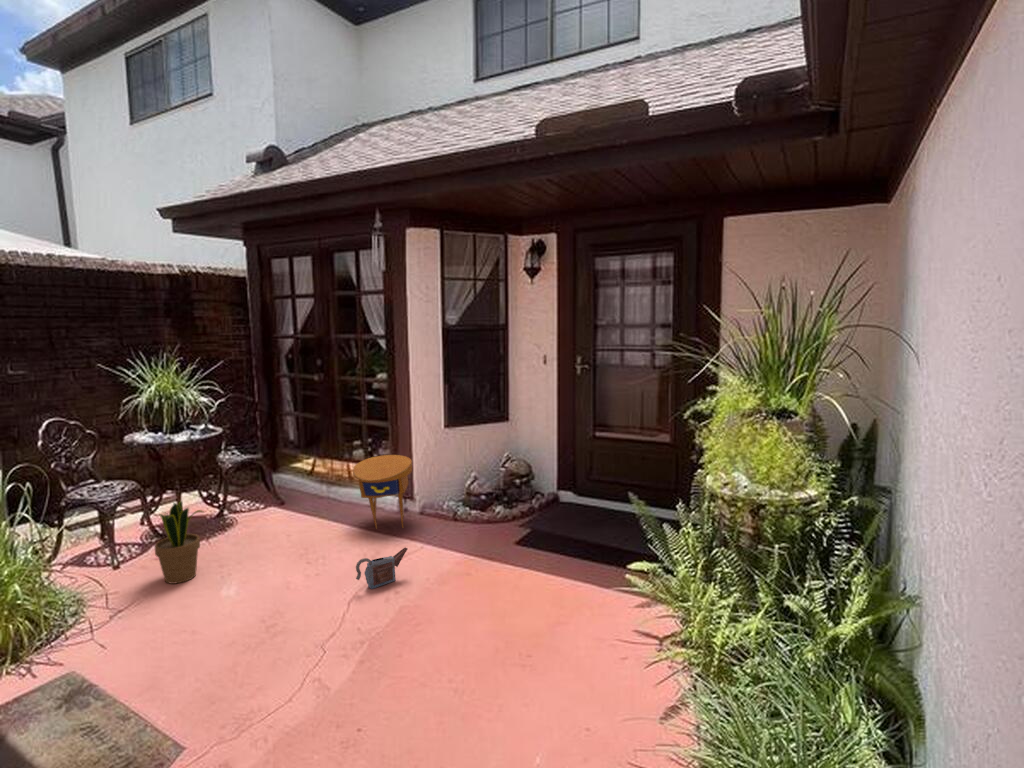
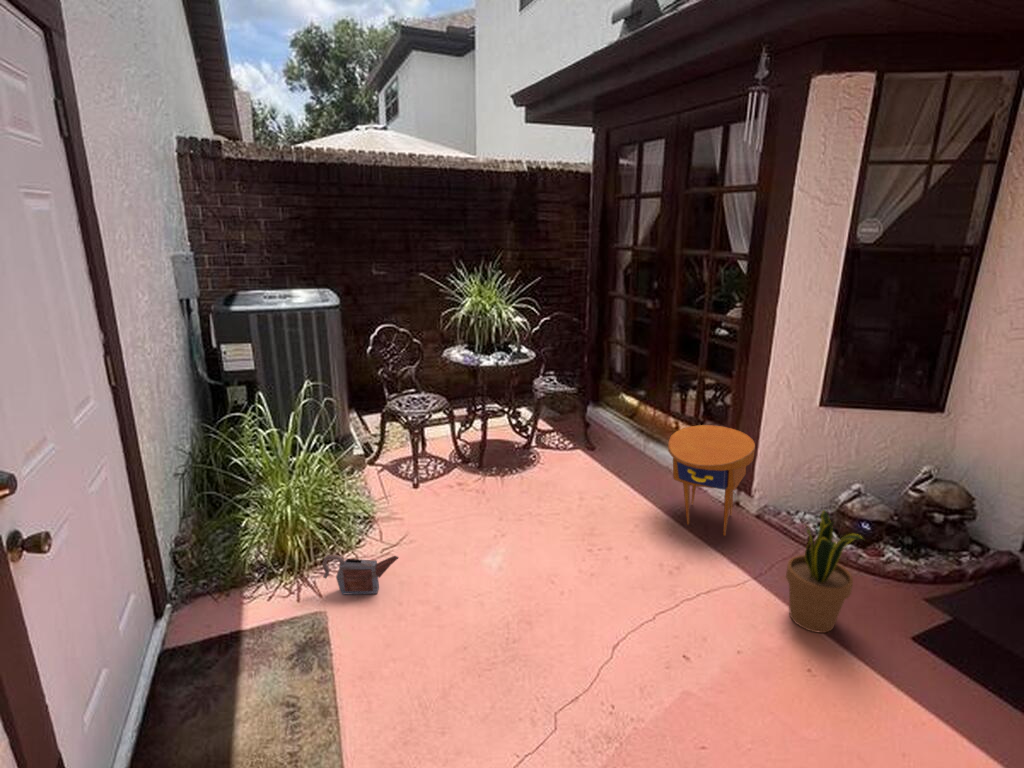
potted plant: present [155,502,203,584] -> present [786,510,863,633]
watering can: present [356,548,407,589] -> present [322,555,399,595]

